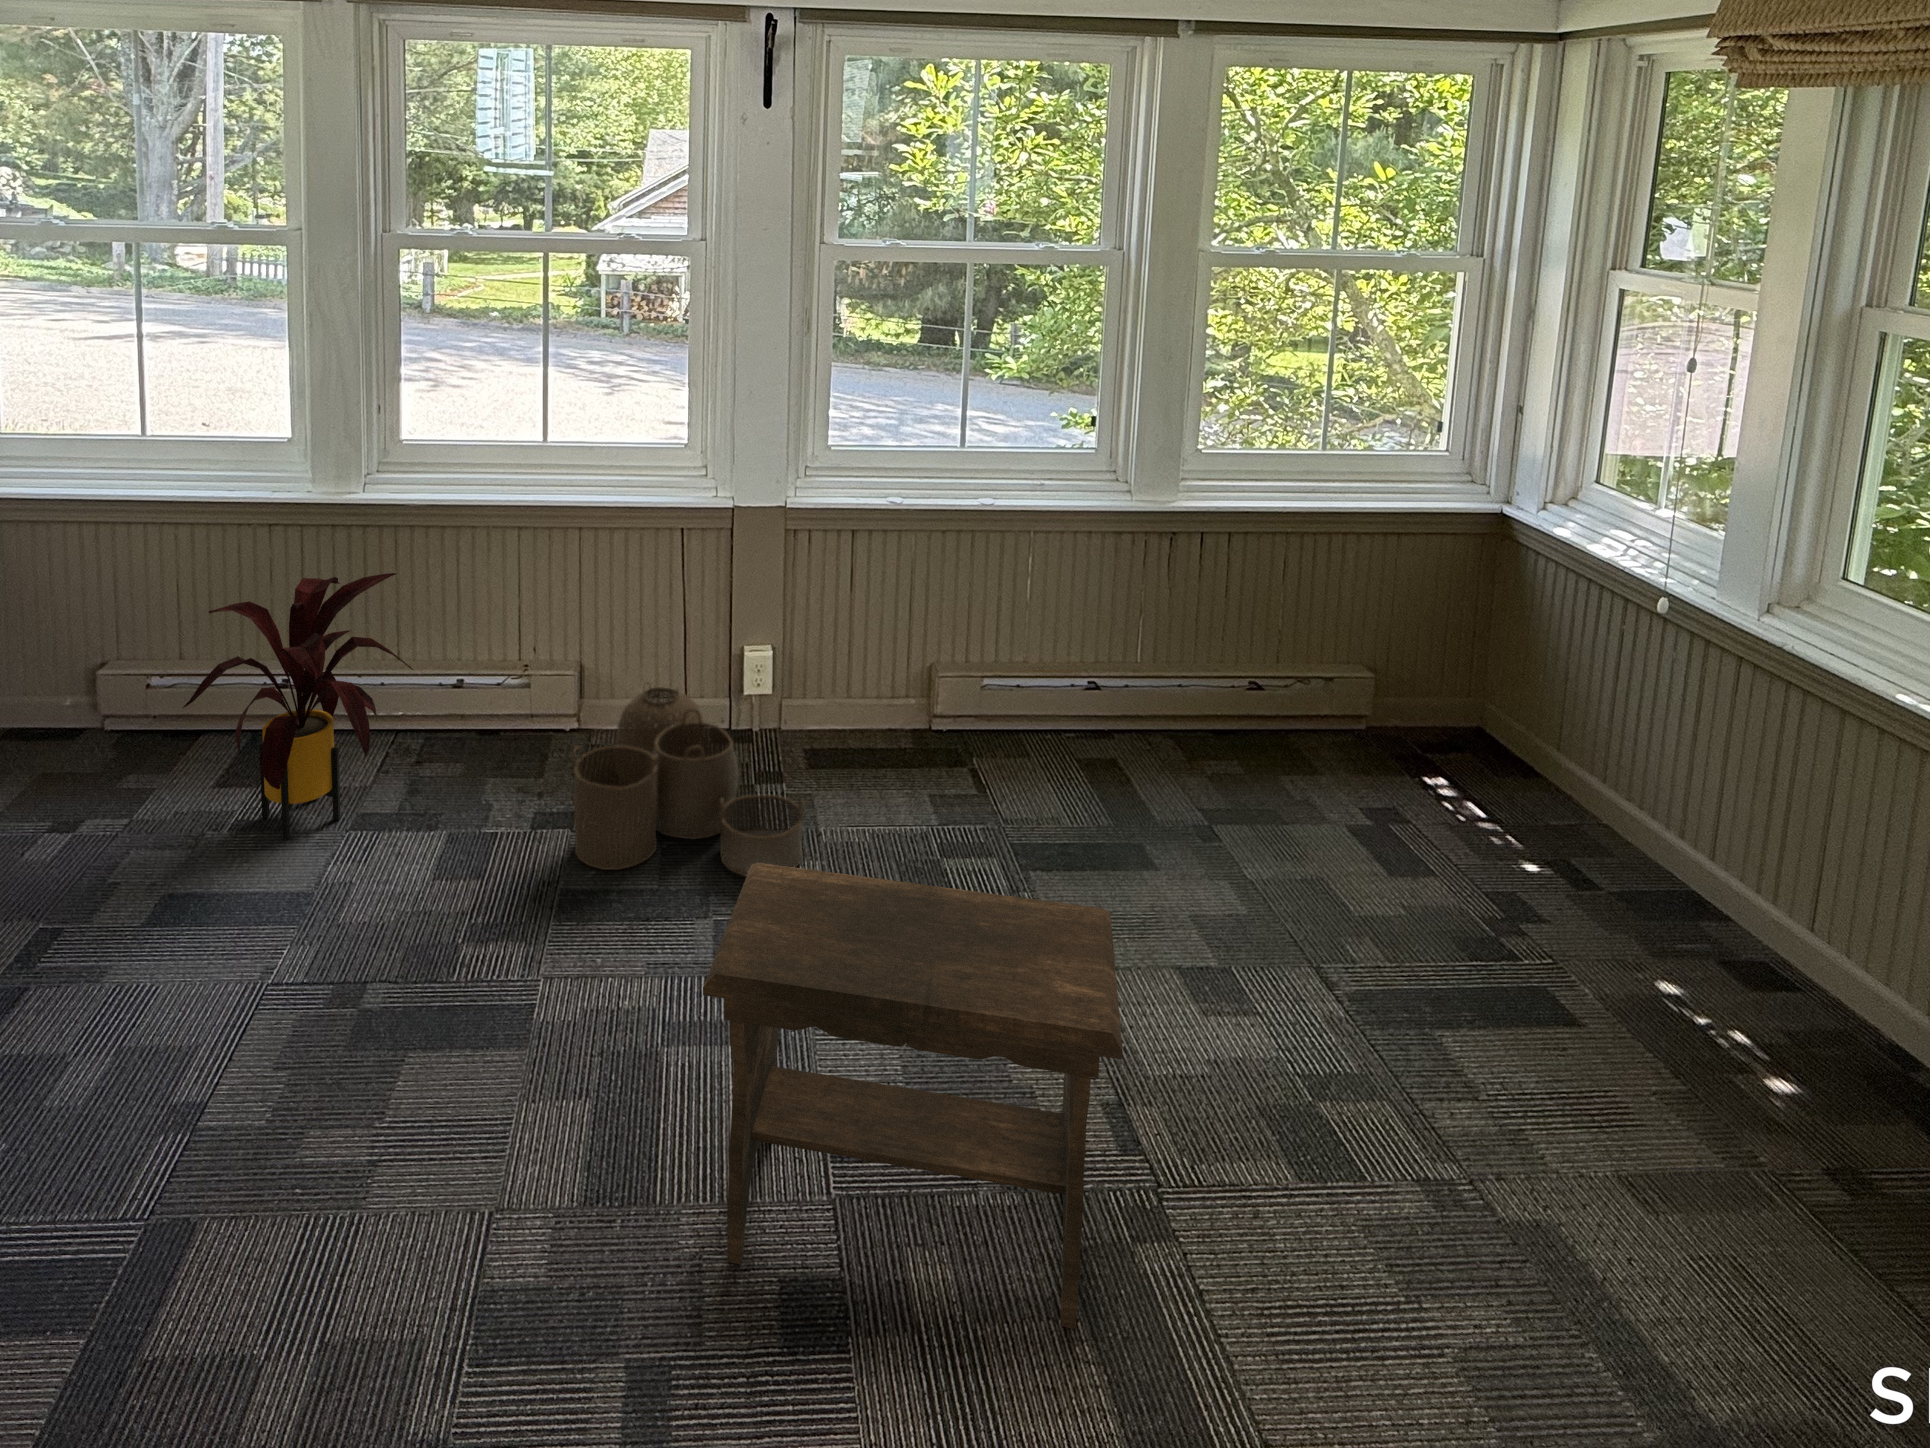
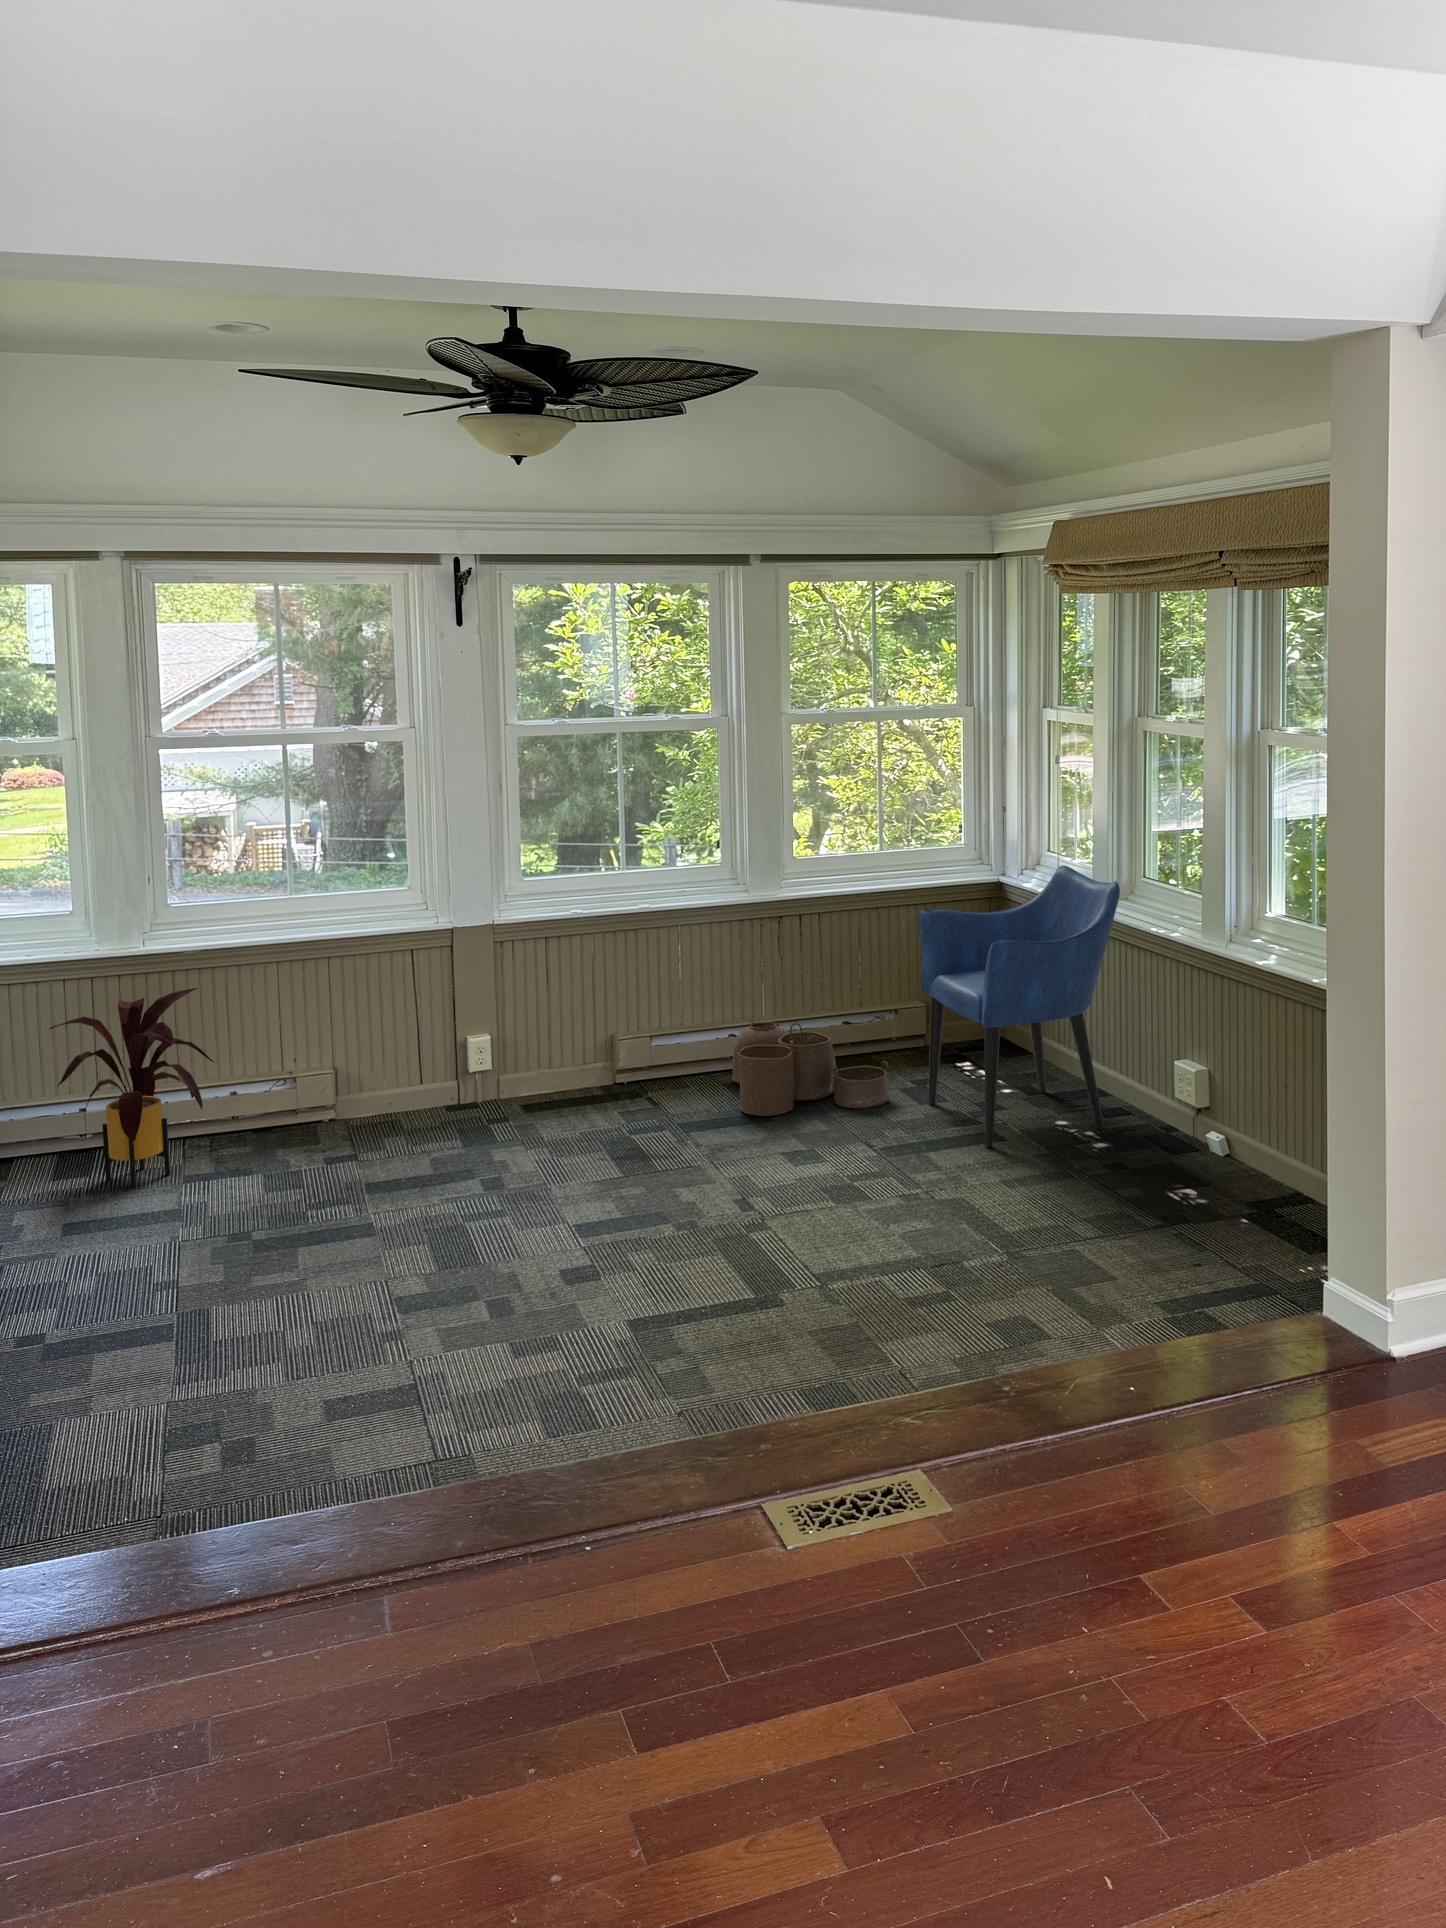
armchair: none [1408,539,1841,1035] -> present [918,866,1120,1147]
woven basket: present [573,683,805,876] -> present [732,1018,888,1116]
footstool: present [703,863,1123,1329] -> none [502,1063,725,1274]

